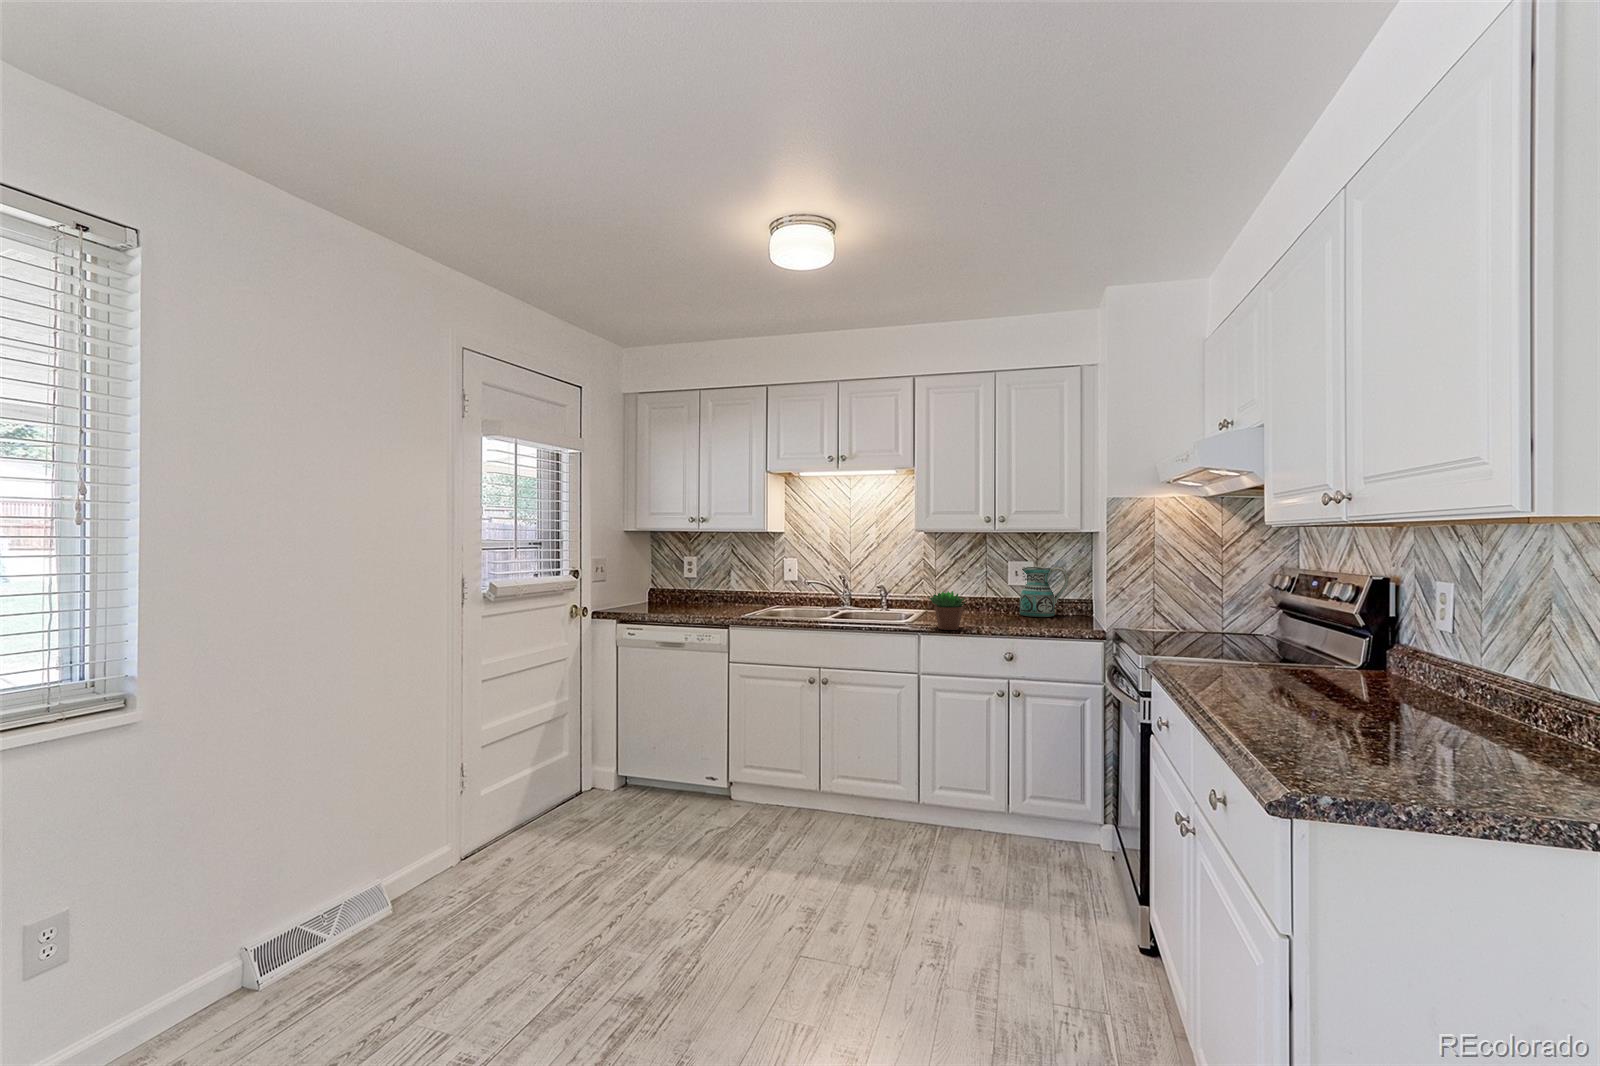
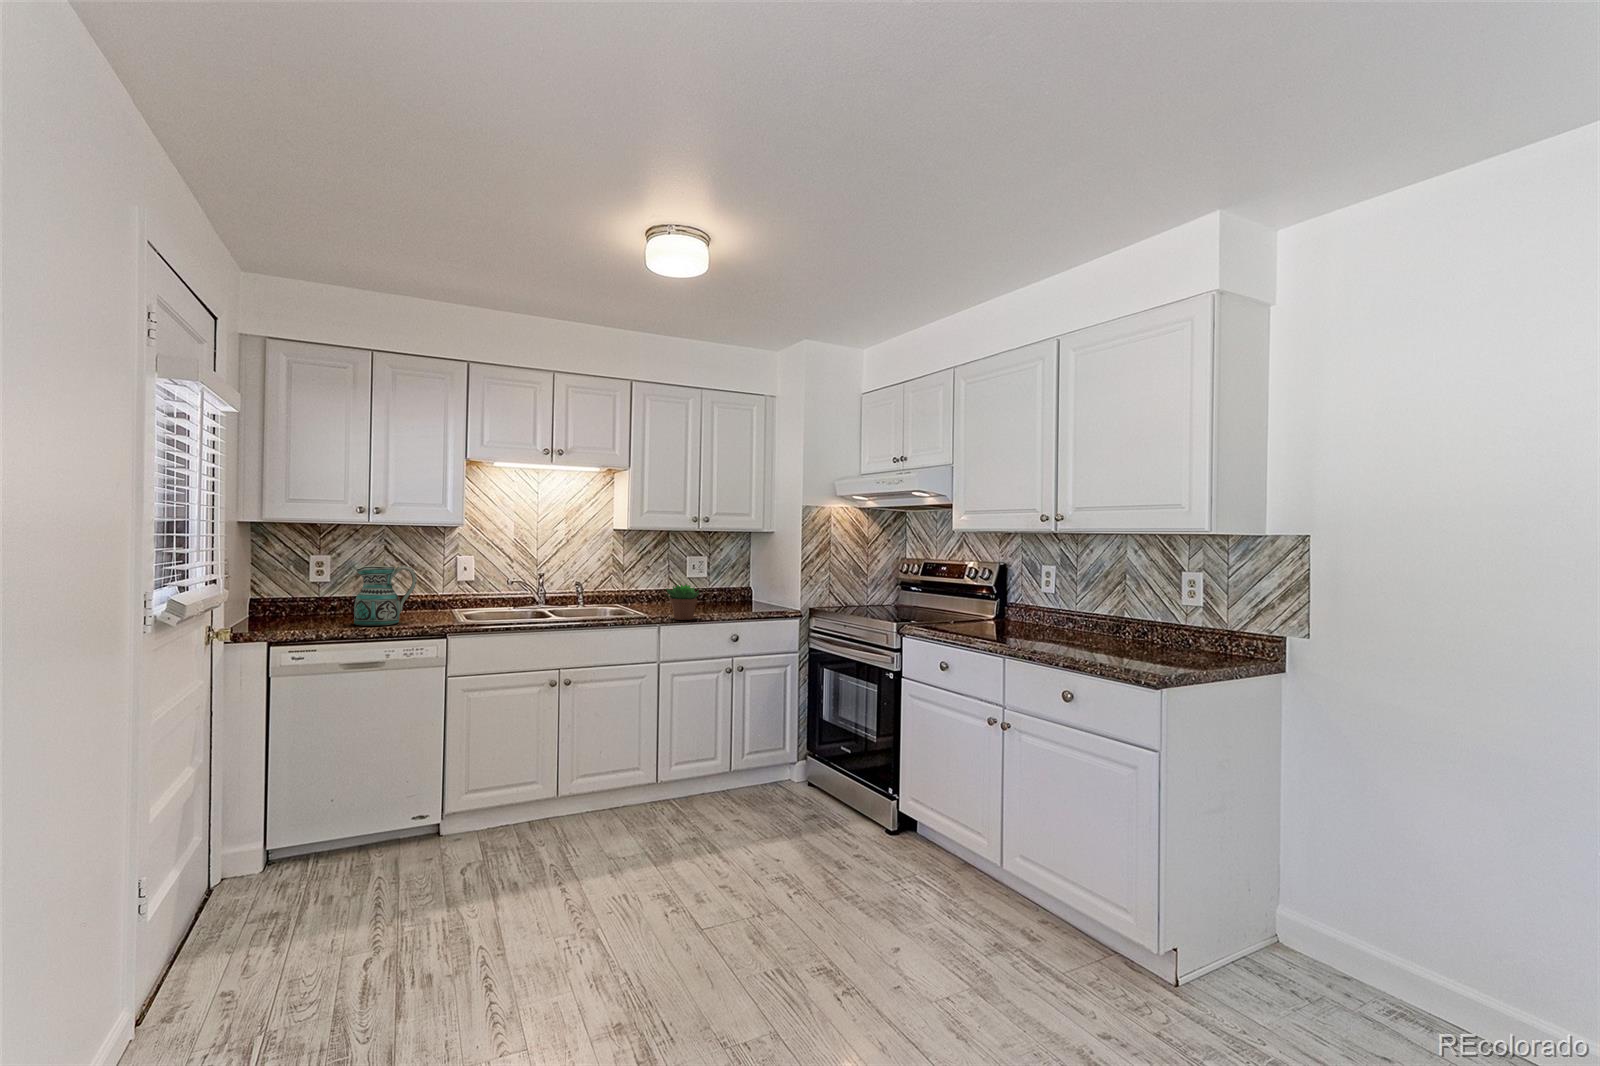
ceramic pitcher: present [1020,566,1069,617] -> present [354,565,417,625]

